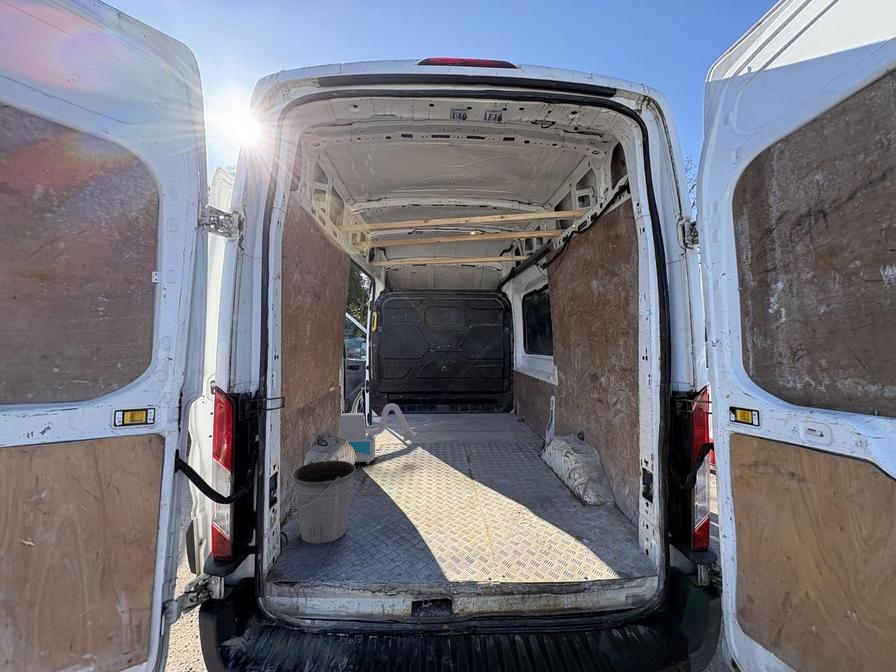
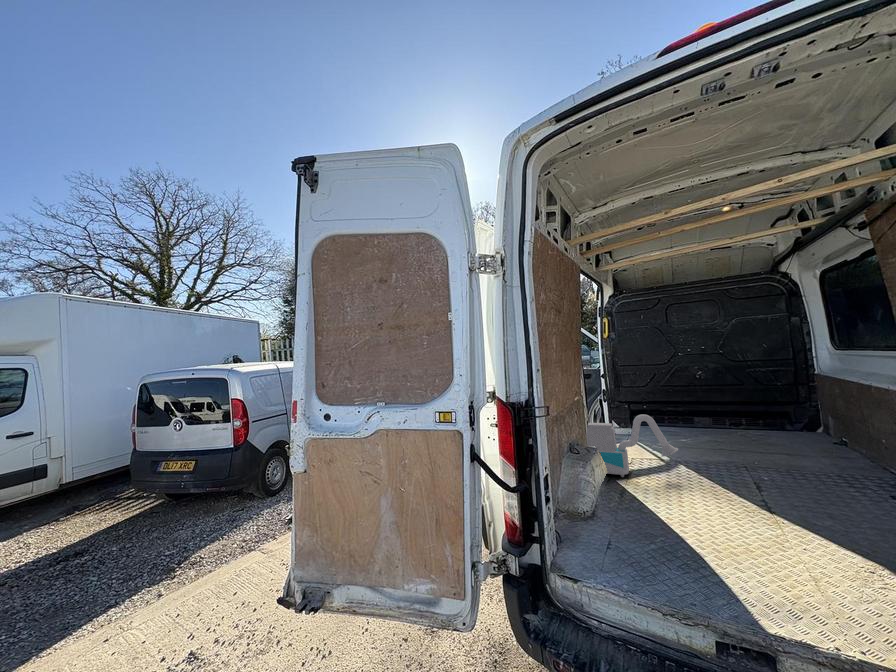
bucket: present [290,460,355,544] -> none [558,466,620,550]

